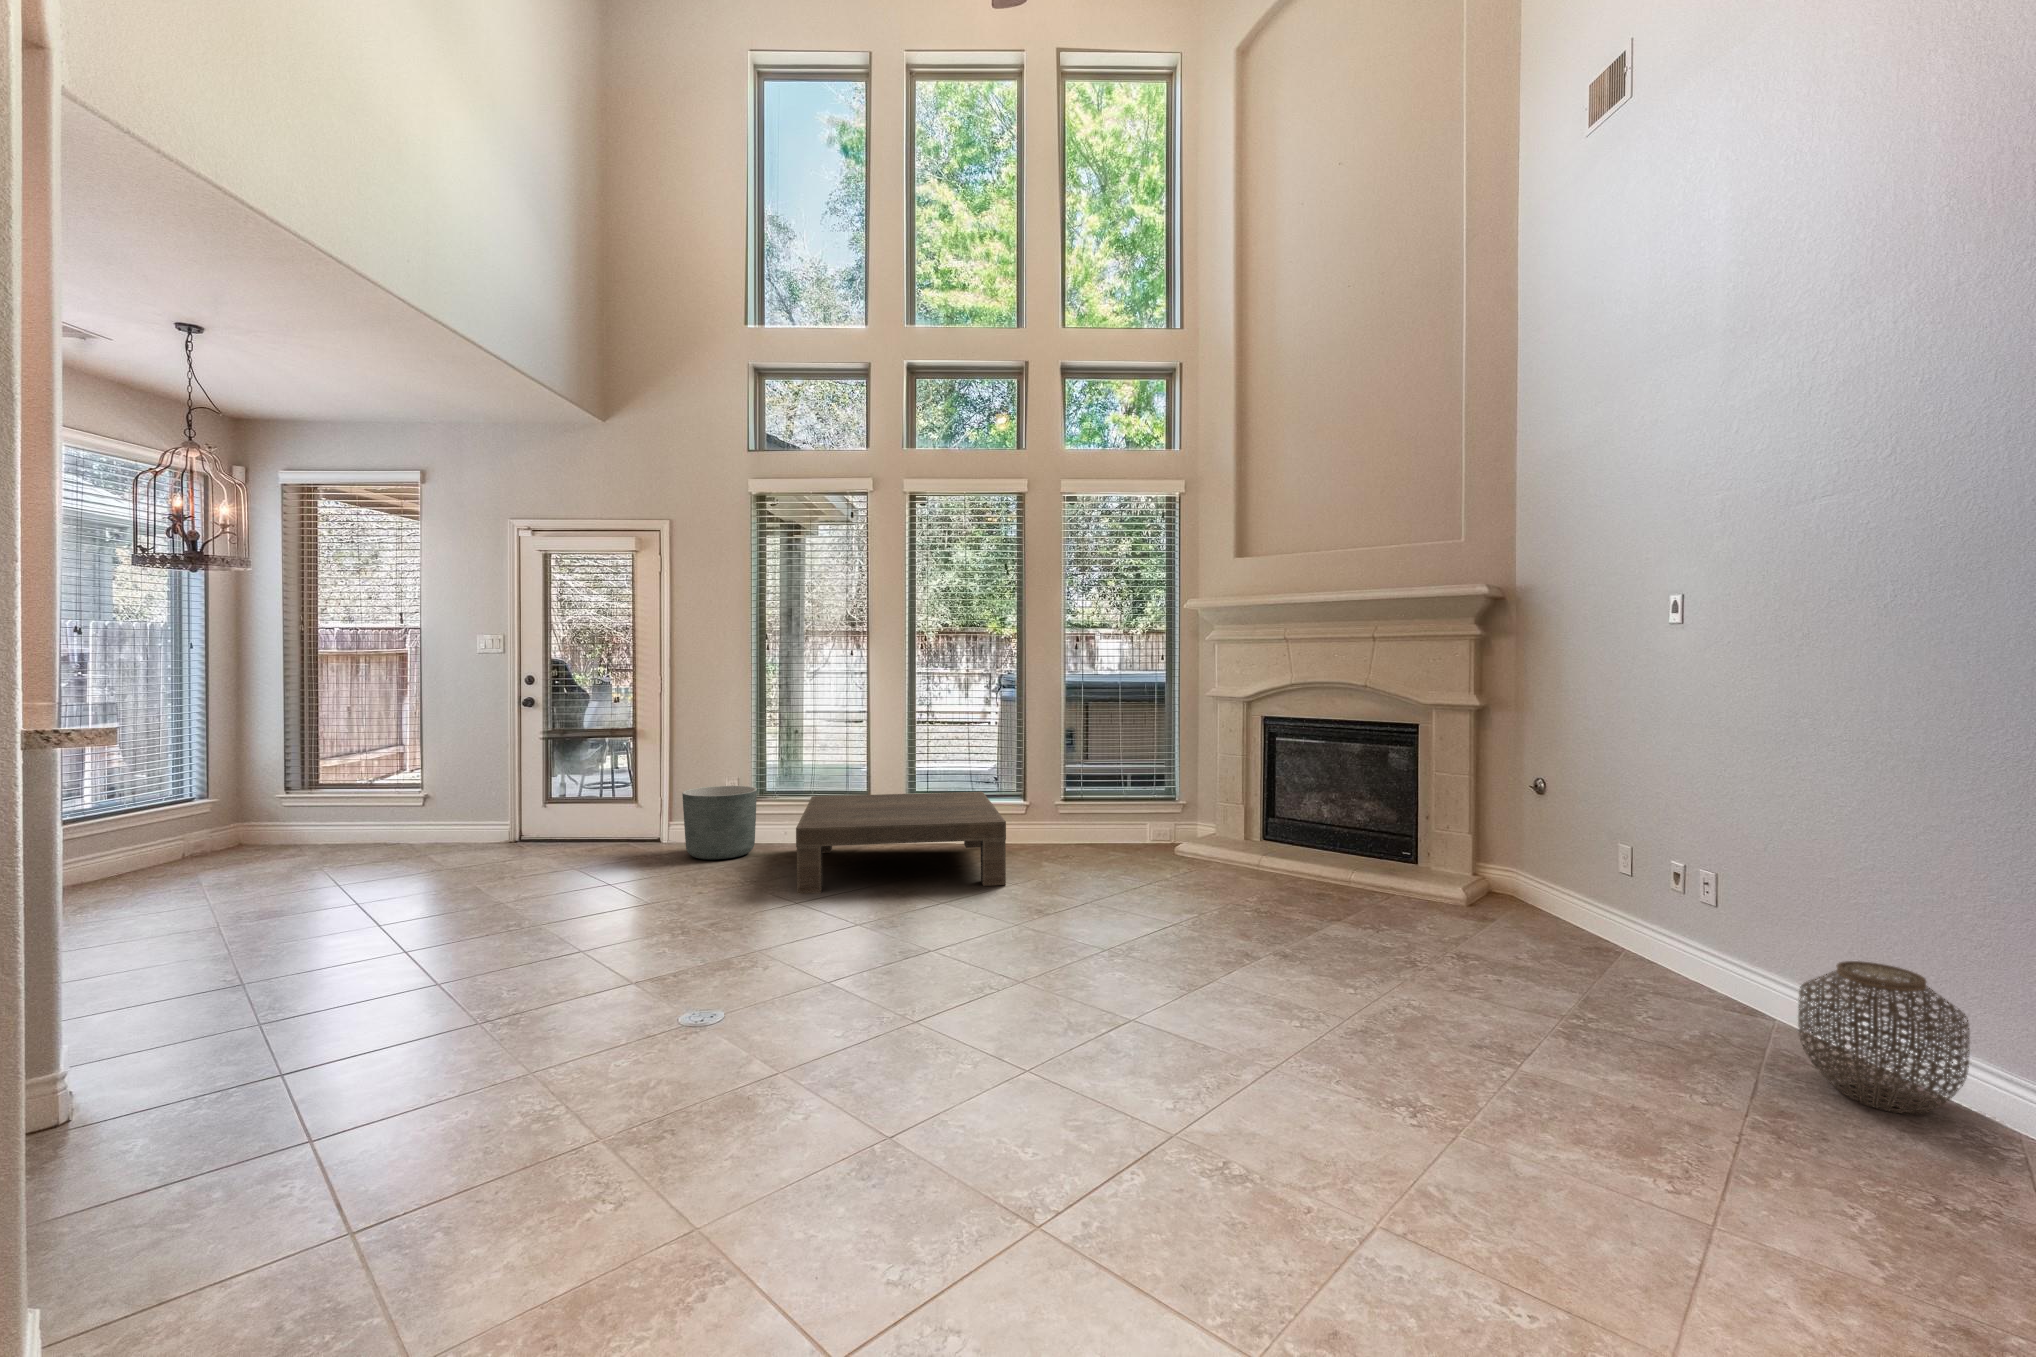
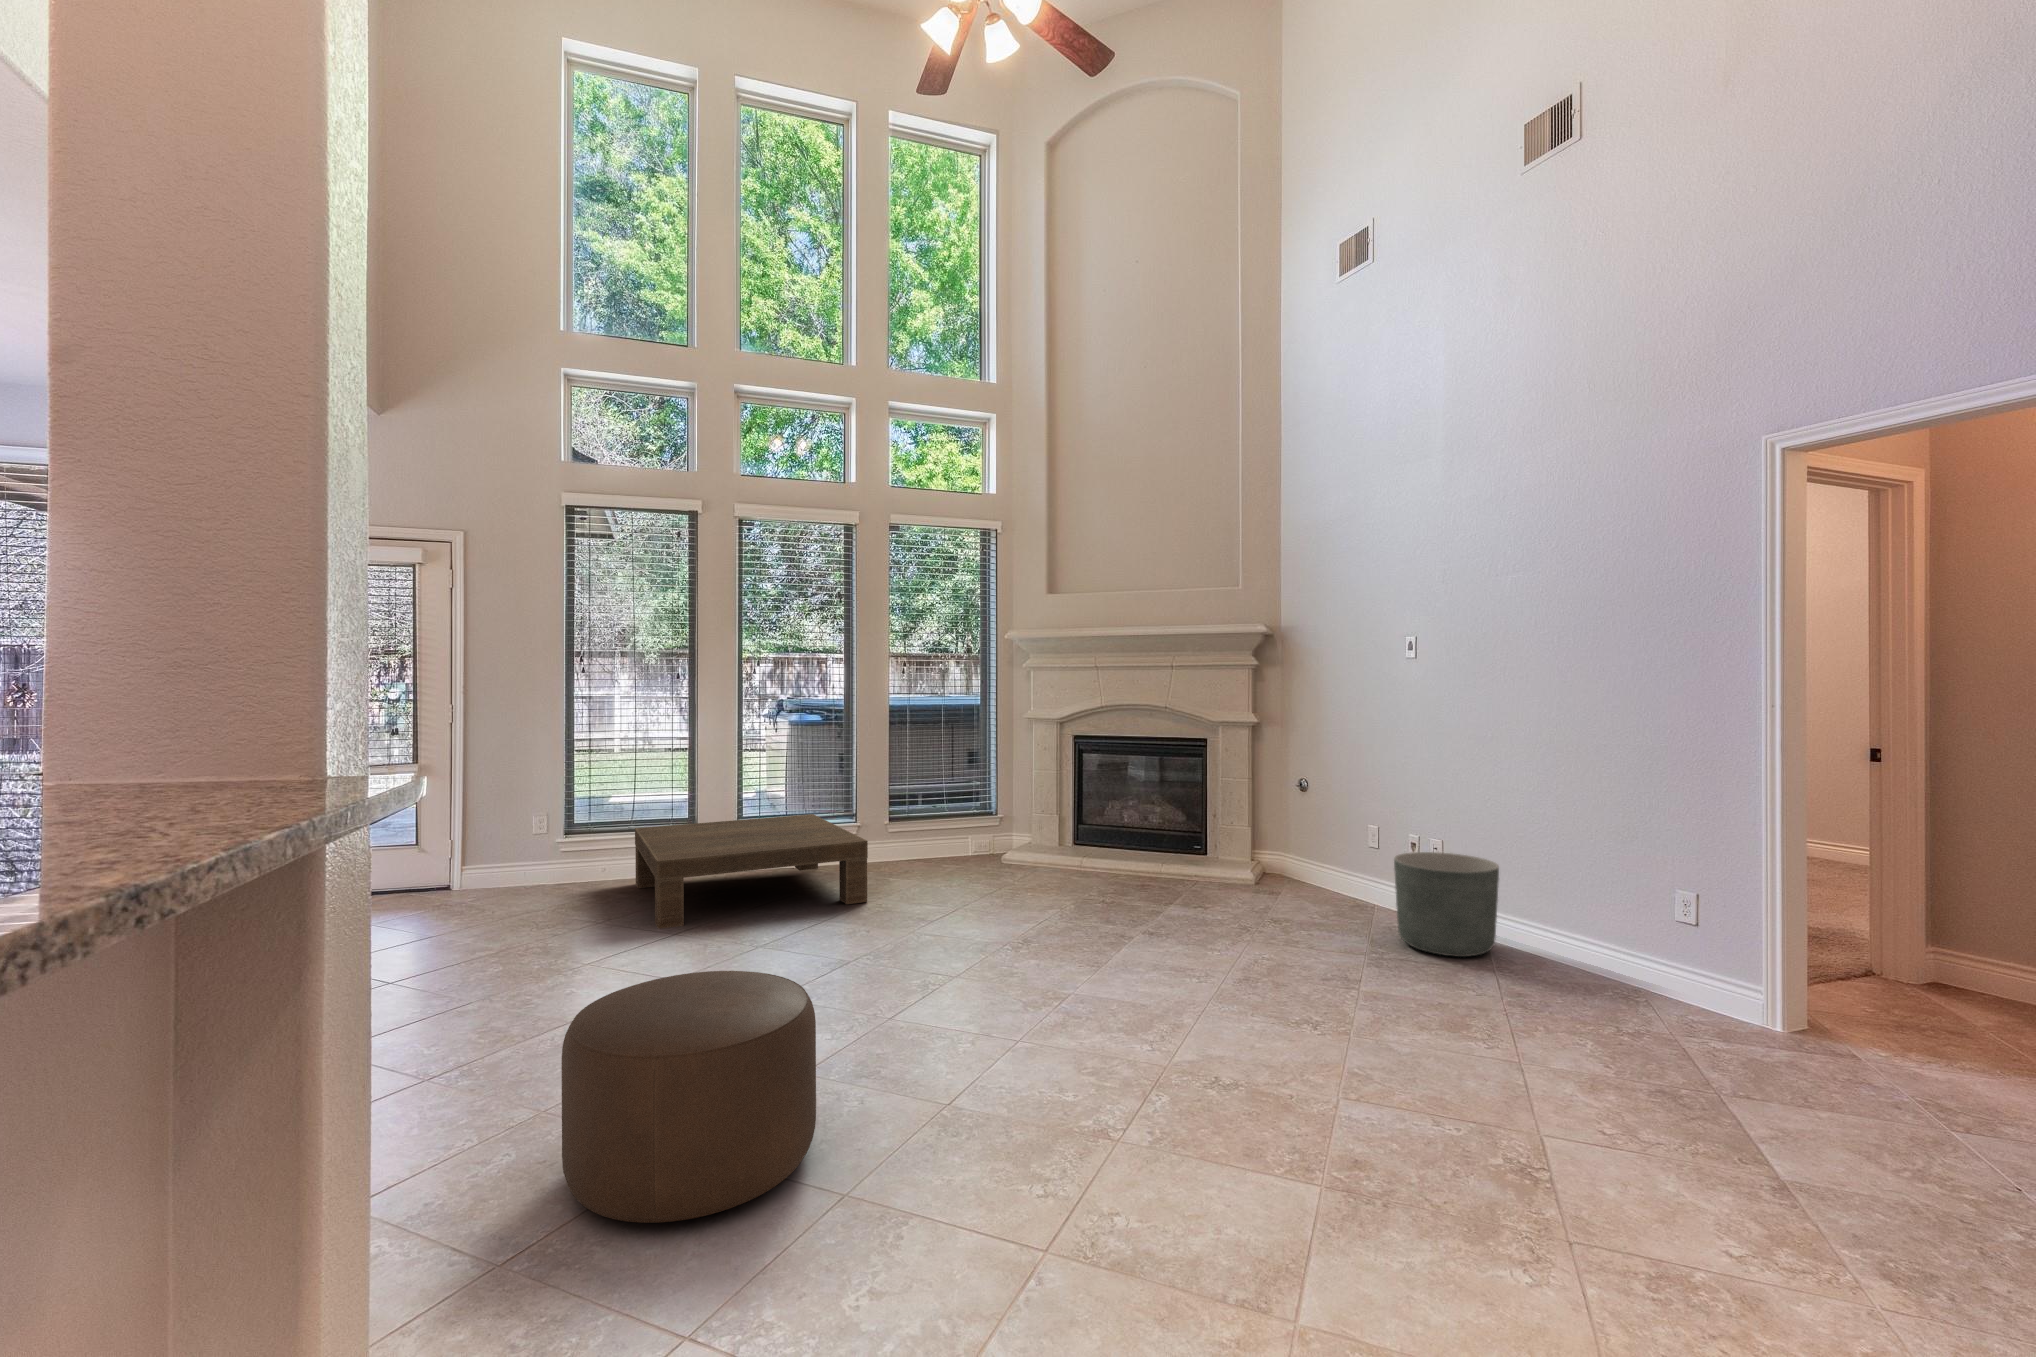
planter: present [682,786,757,859] -> present [1394,852,1499,957]
ottoman: none [499,940,760,1187] -> present [562,971,816,1223]
woven basket: present [1798,961,1969,1114] -> none [1524,896,1622,995]

